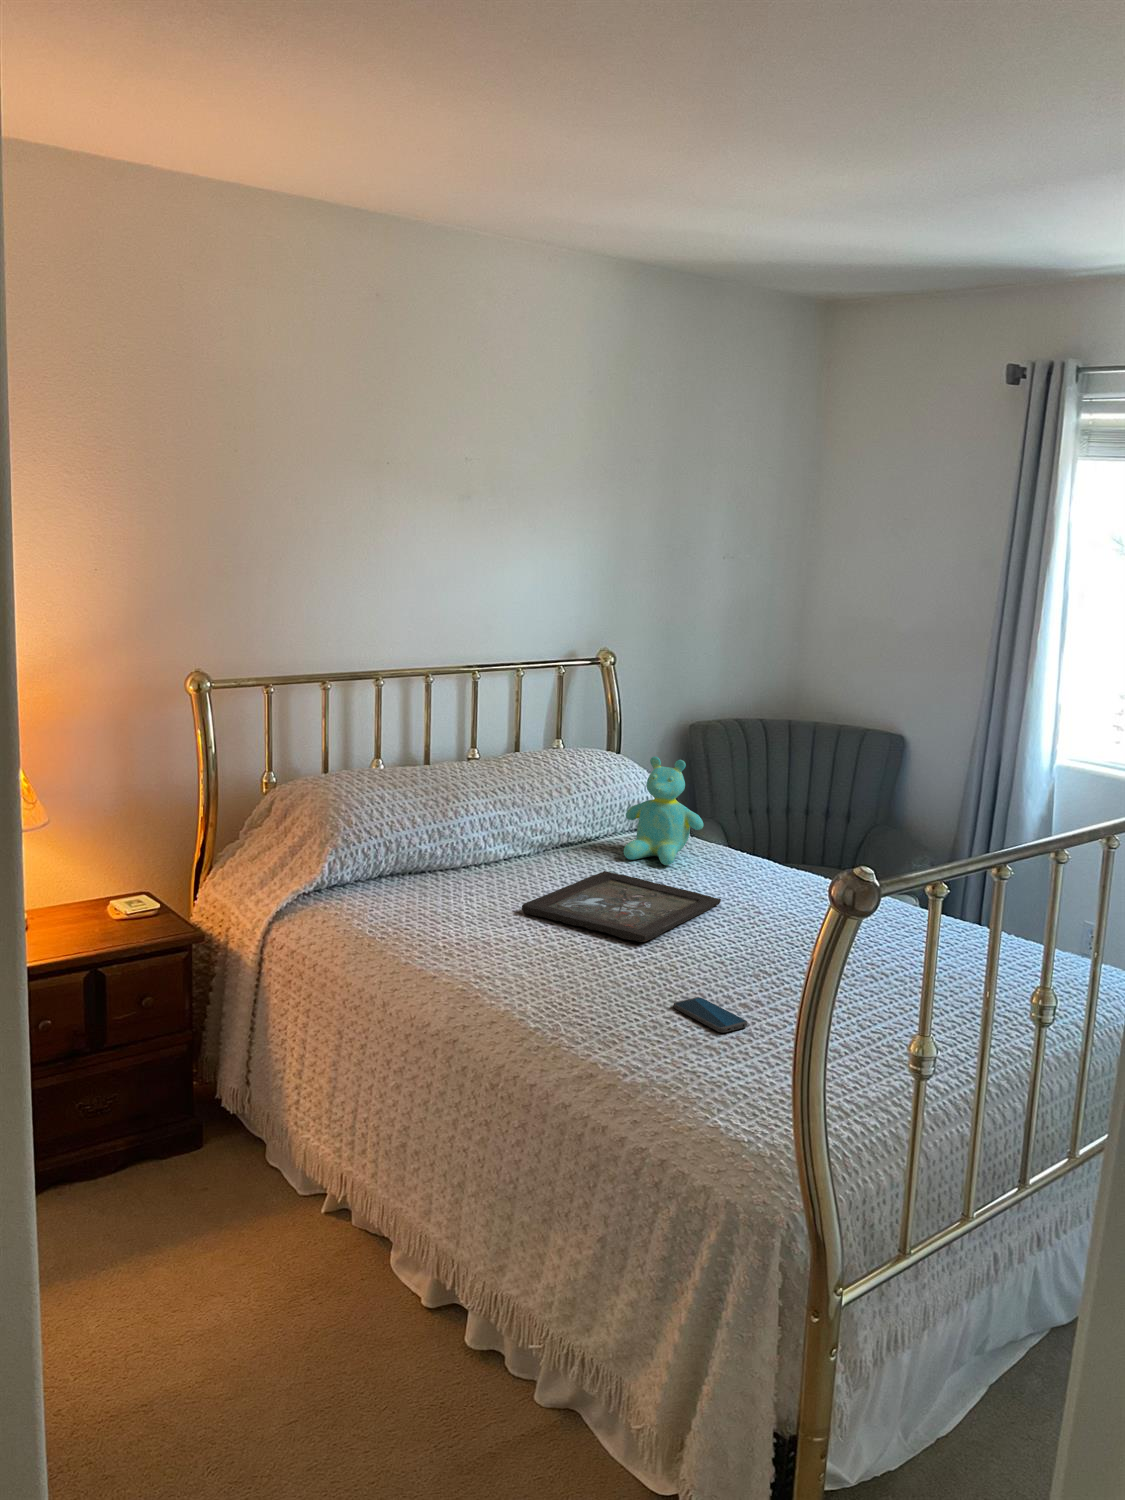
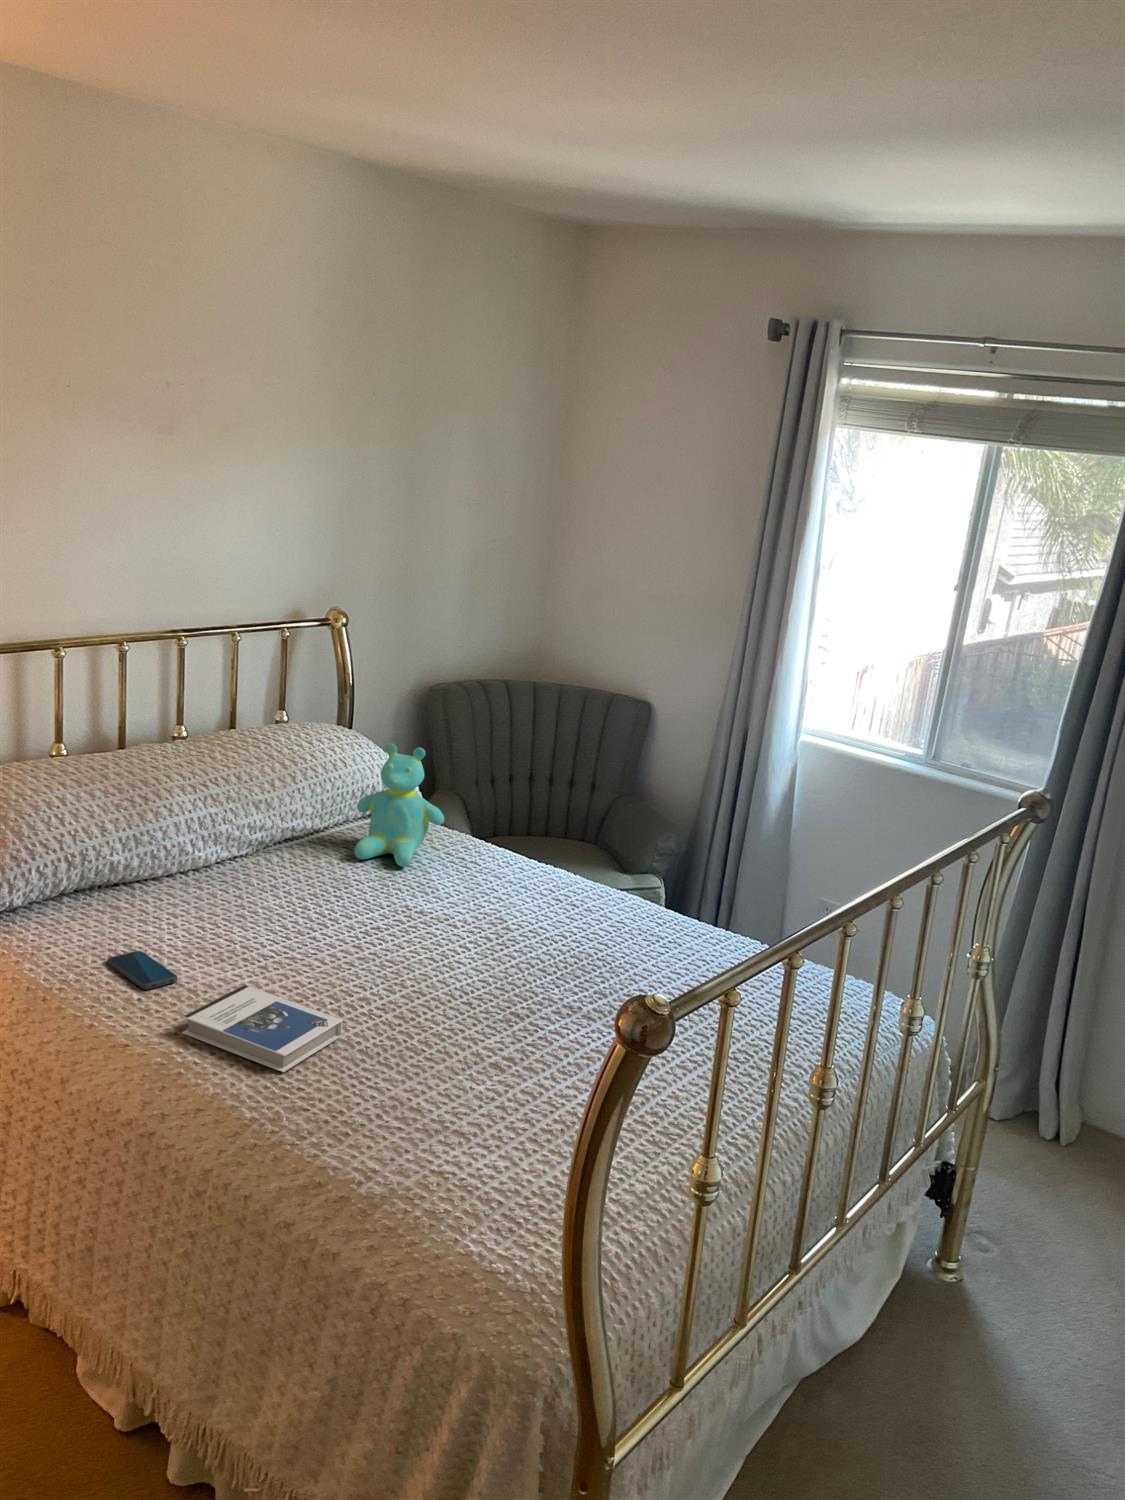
tray: present [522,871,721,942] -> none [236,879,465,980]
hardback book: none [478,938,612,1000] -> present [182,985,343,1072]
smartphone: present [674,997,747,1033] -> present [107,951,177,989]

